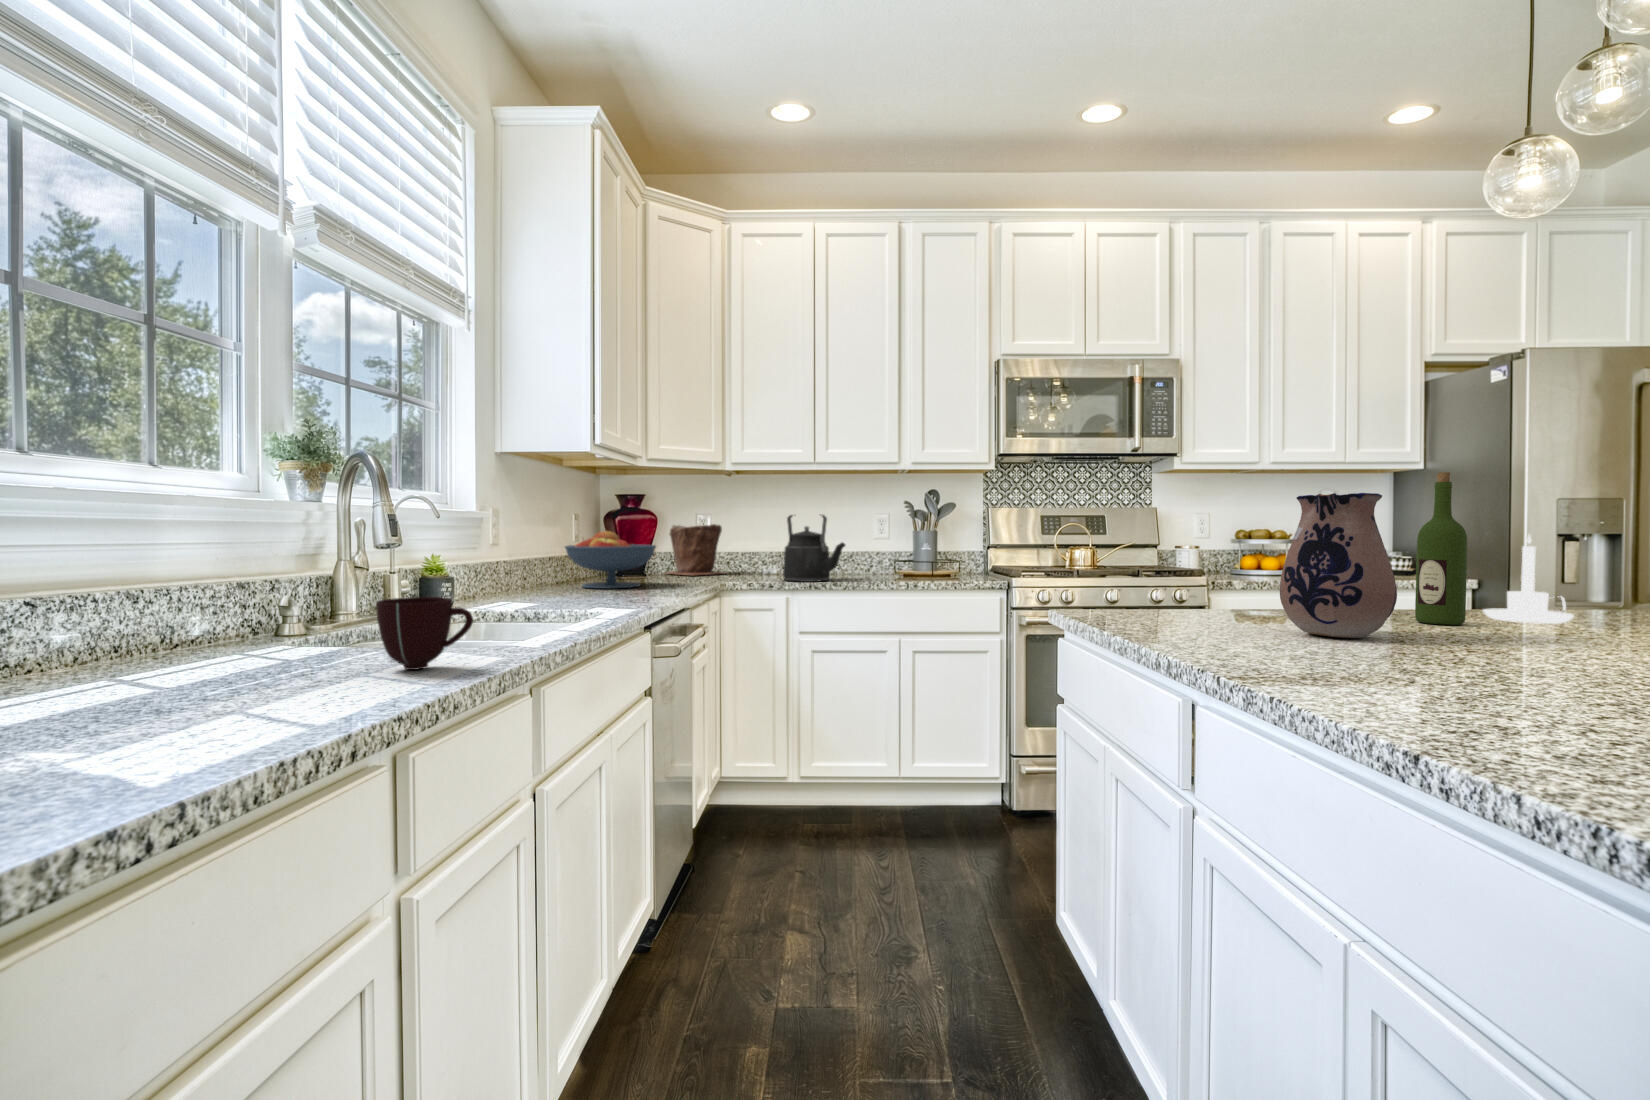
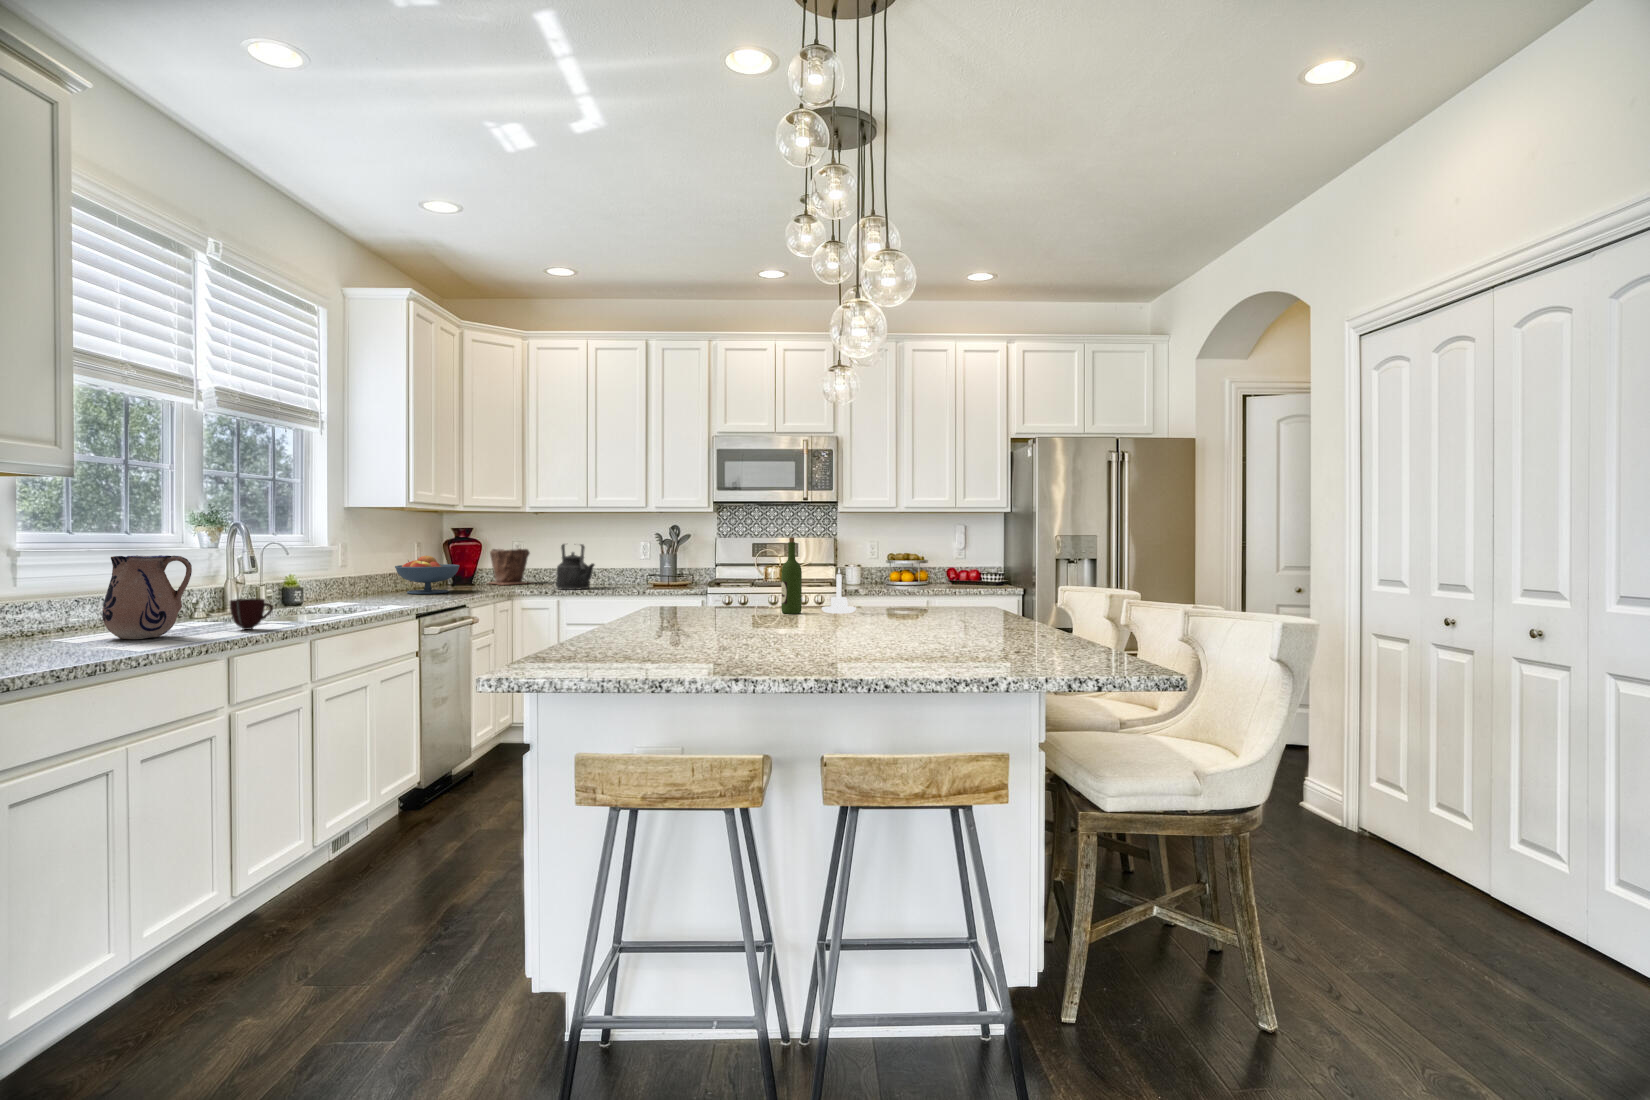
ceramic pitcher: present [1280,493,1397,638] -> present [102,555,192,639]

